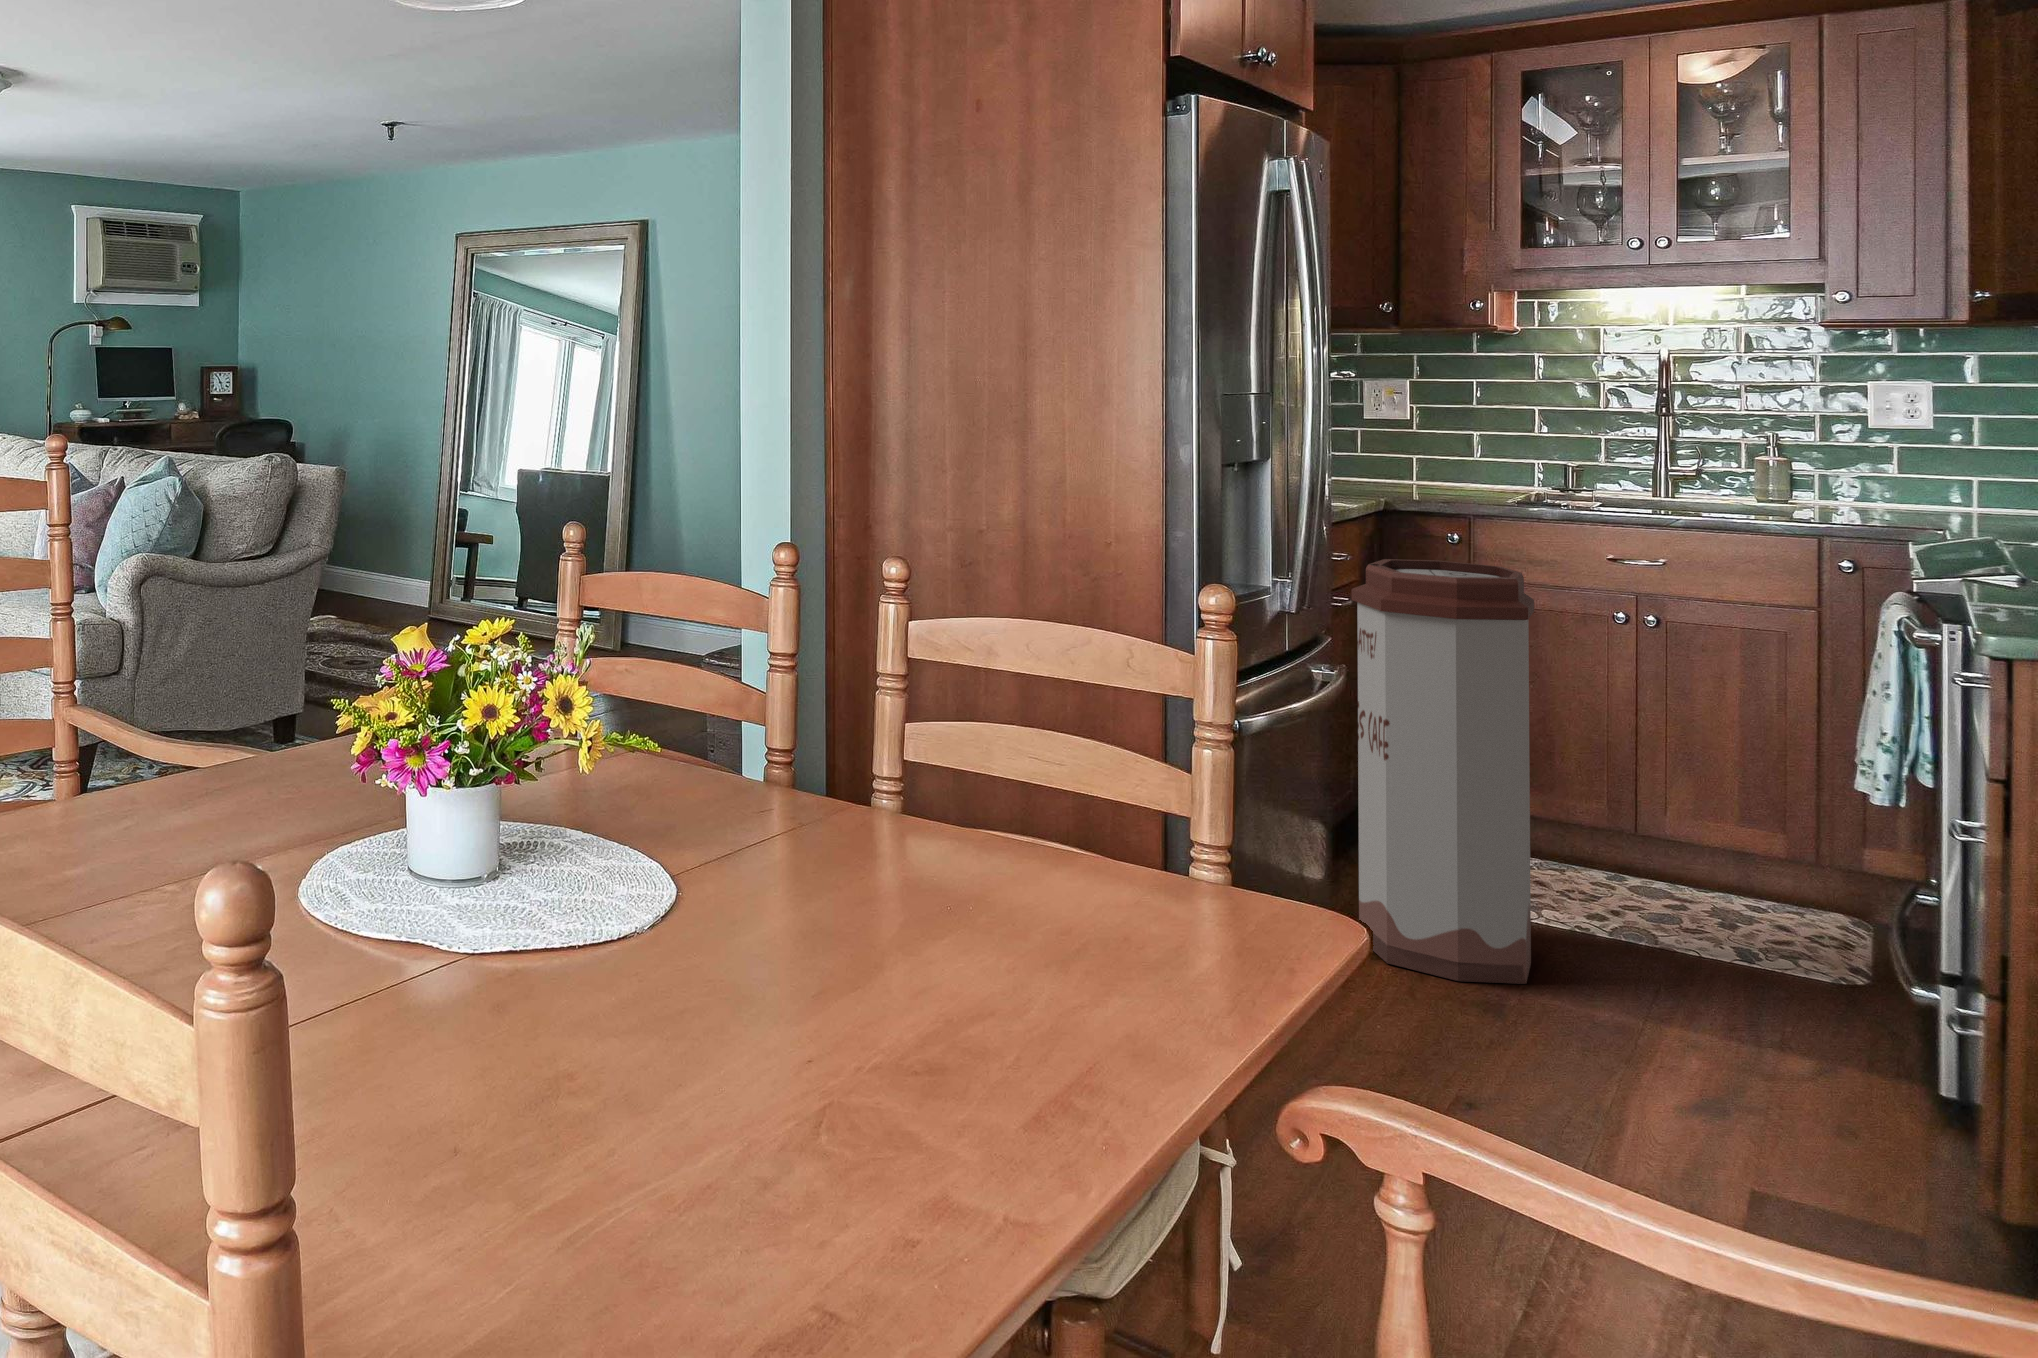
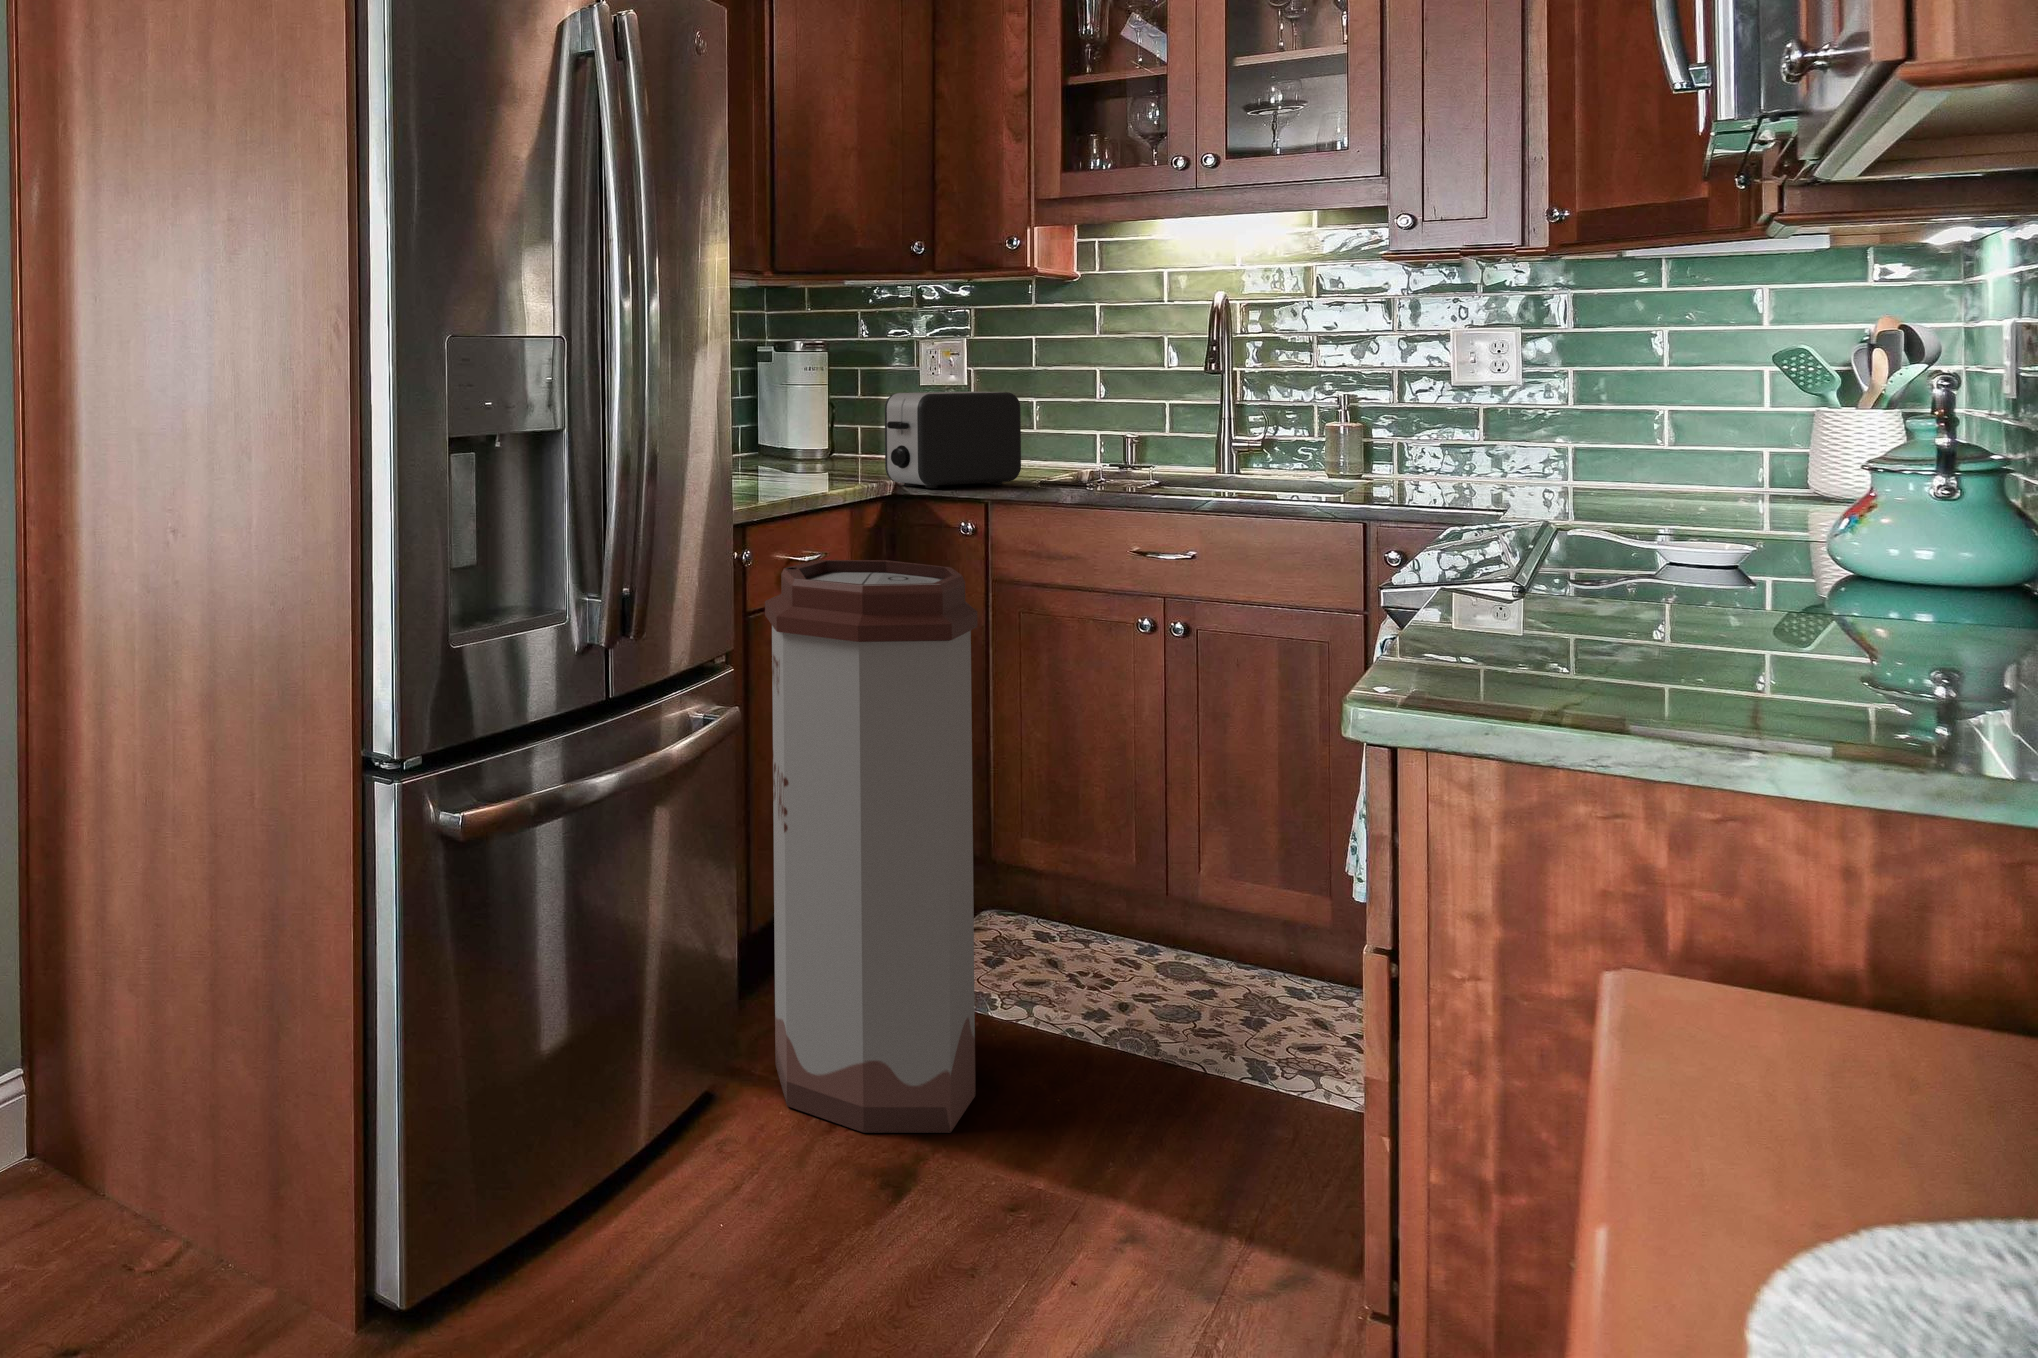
toaster: none [1379,428,1492,505] -> present [885,391,1021,488]

